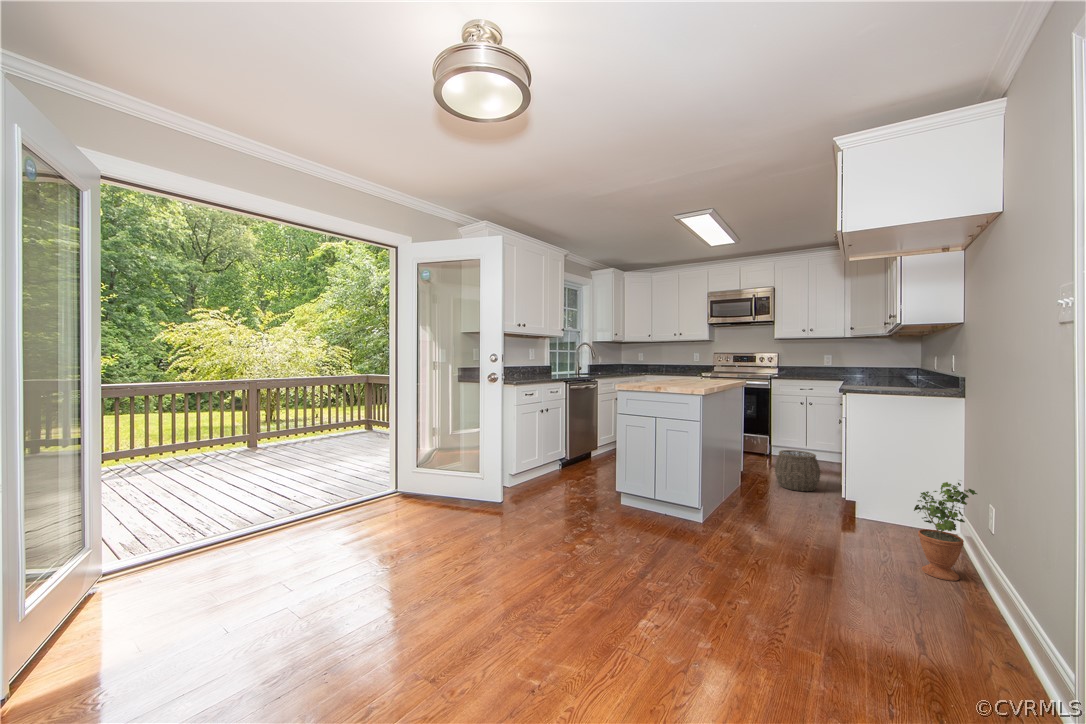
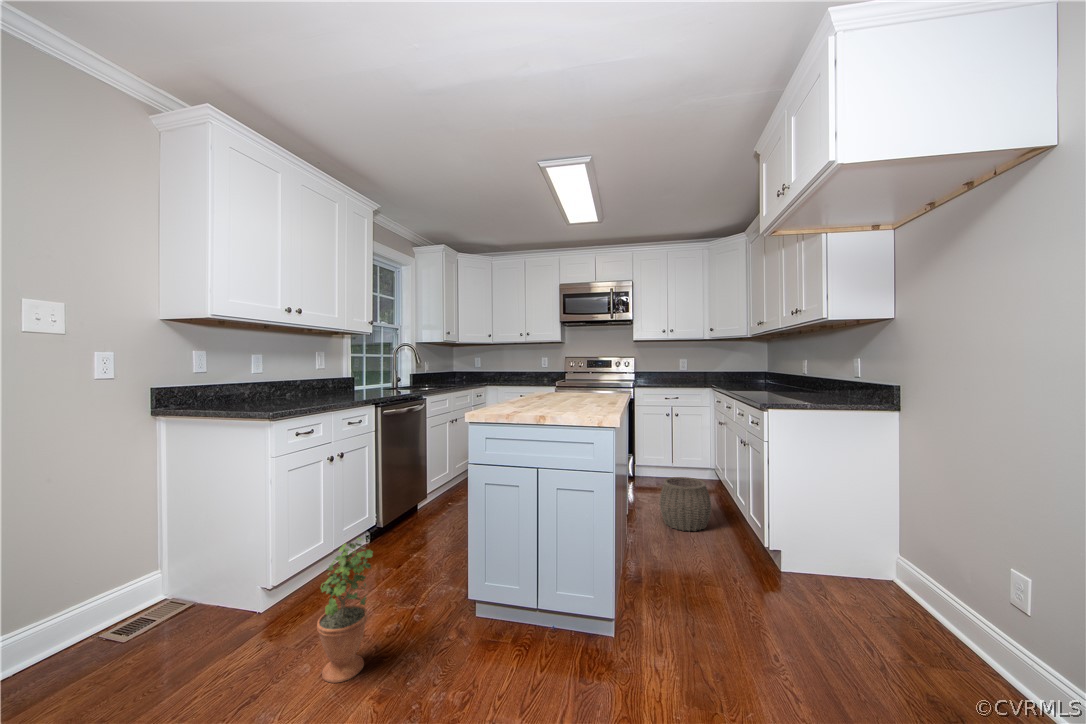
potted plant: present [914,482,977,581] -> present [317,538,373,683]

